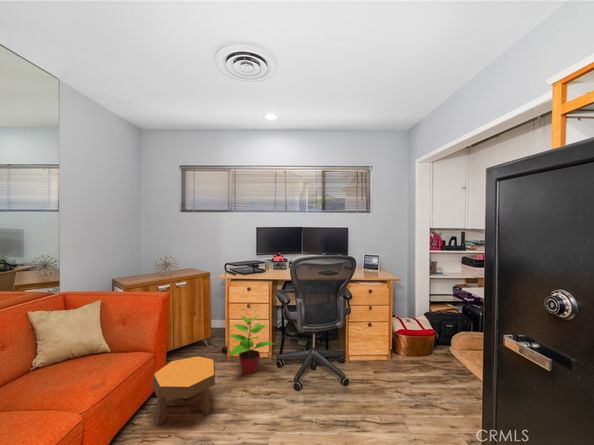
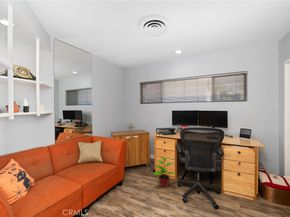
footstool: present [152,356,215,426] -> none [116,172,144,201]

